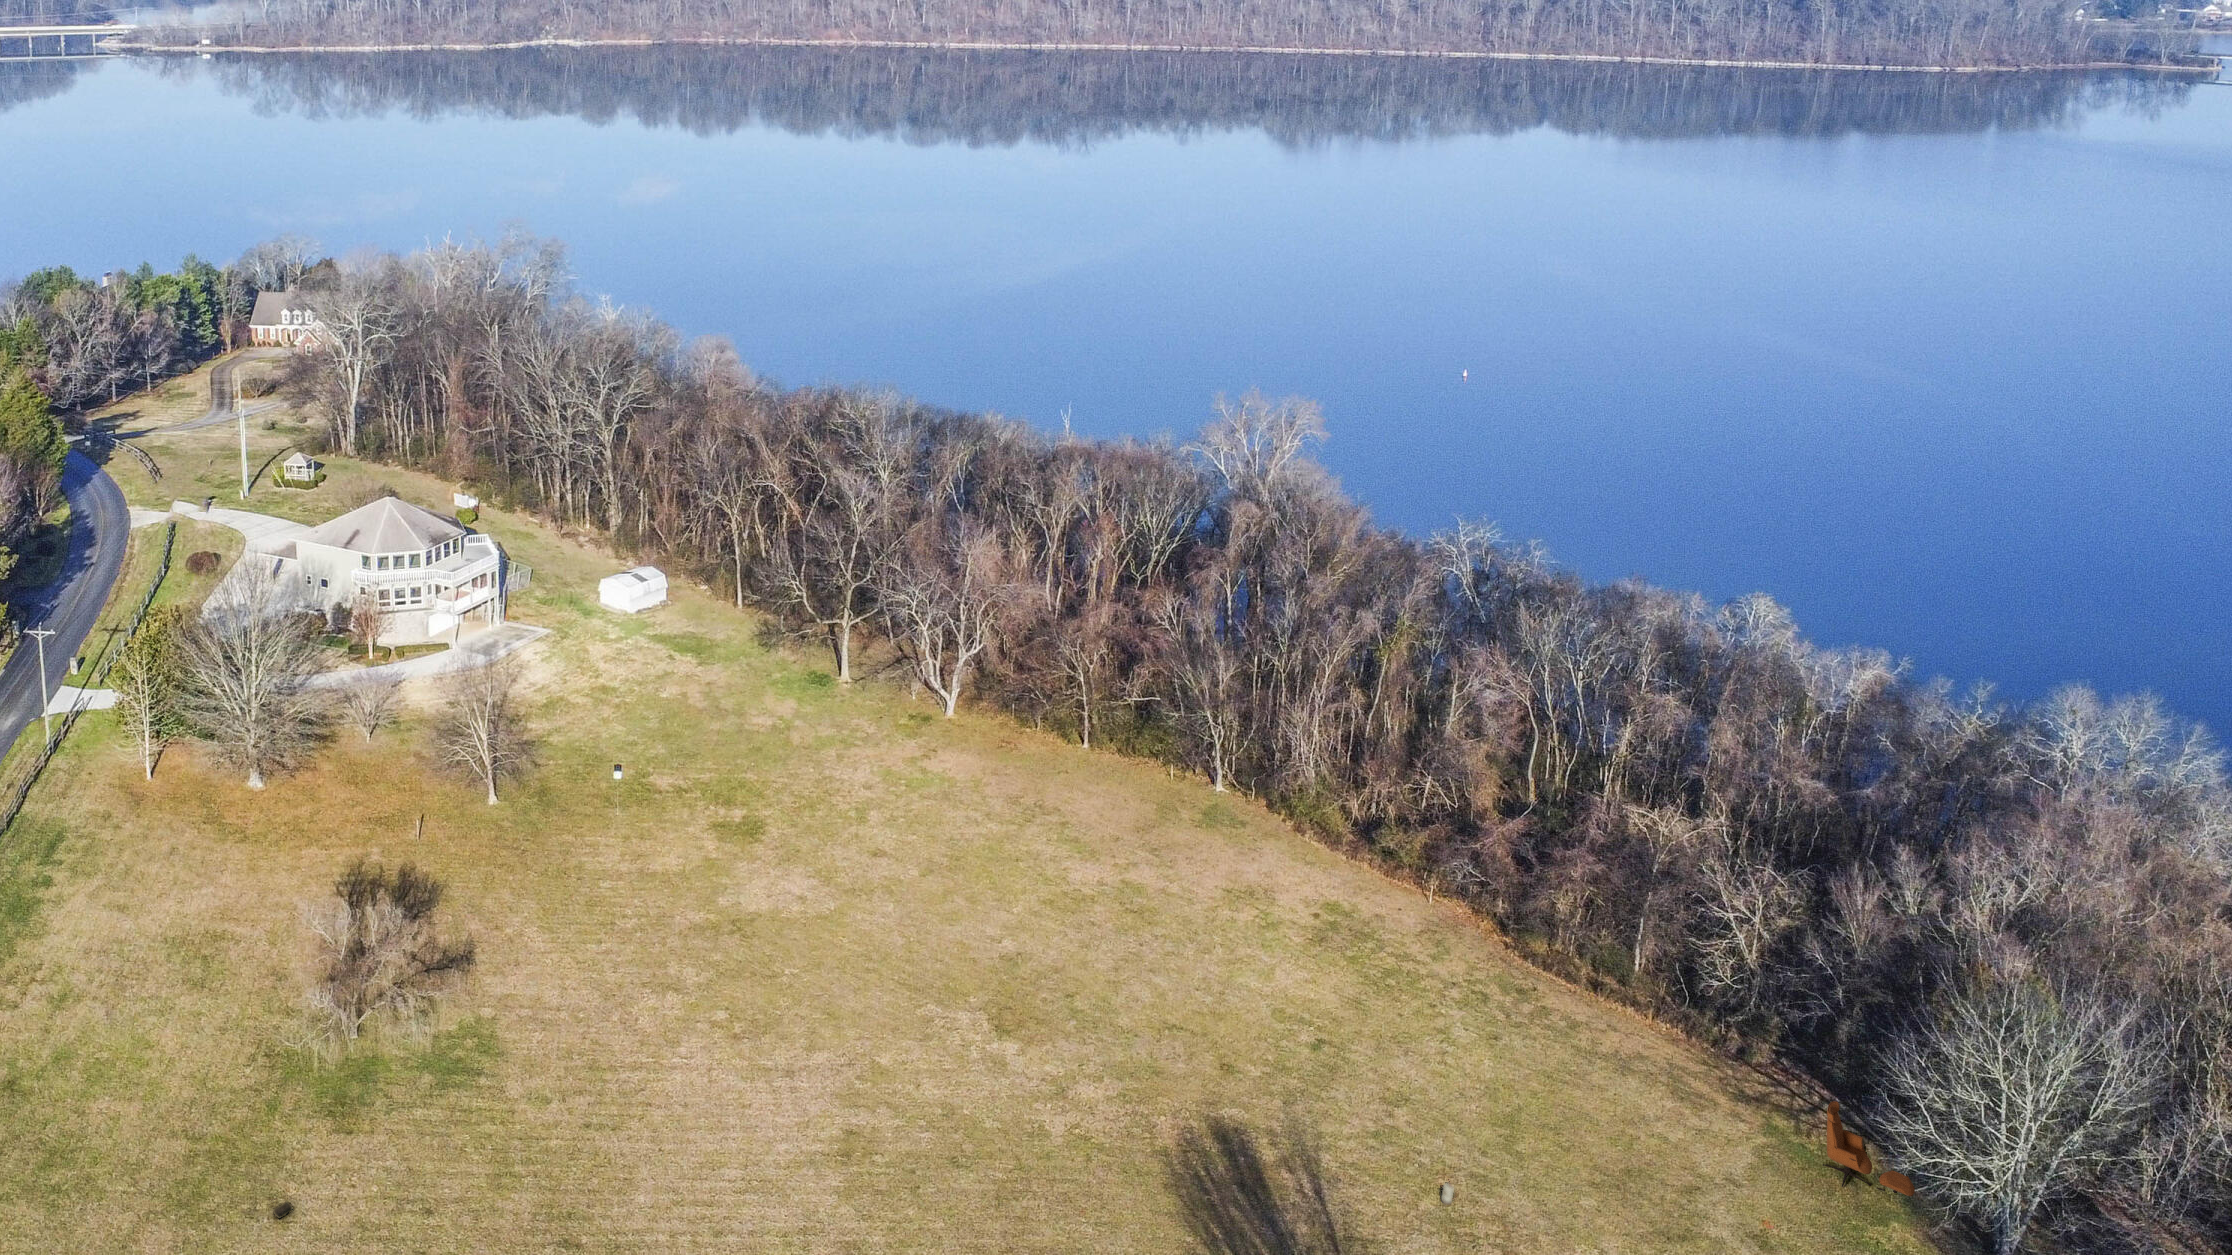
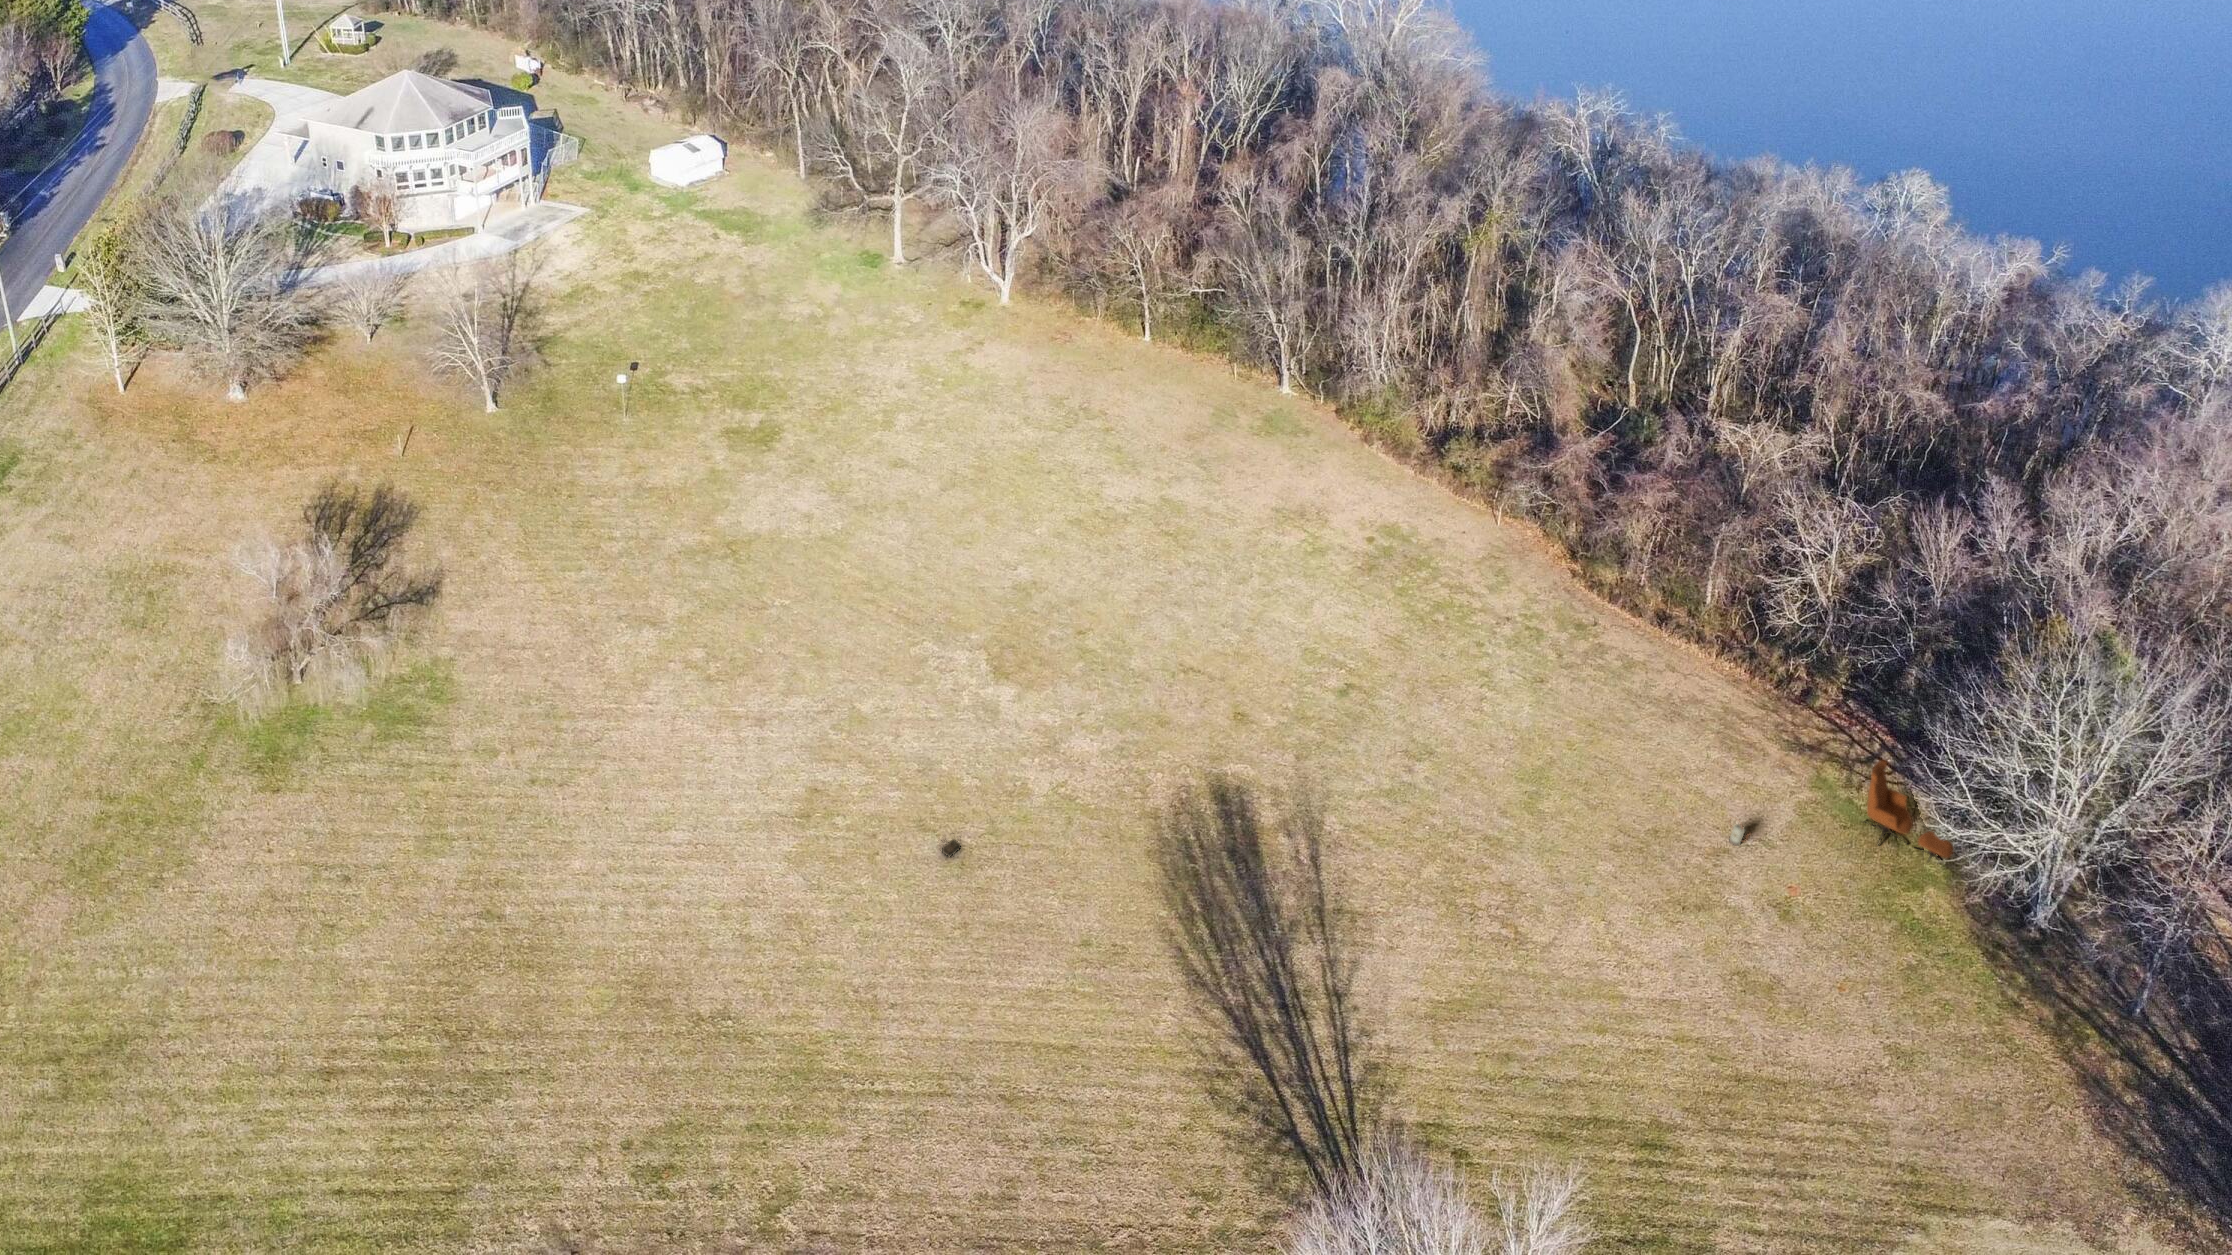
watering can: present [1441,1183,1454,1205] -> present [1729,824,1745,846]
decorative plant: present [269,1198,293,1219] -> present [940,833,961,857]

